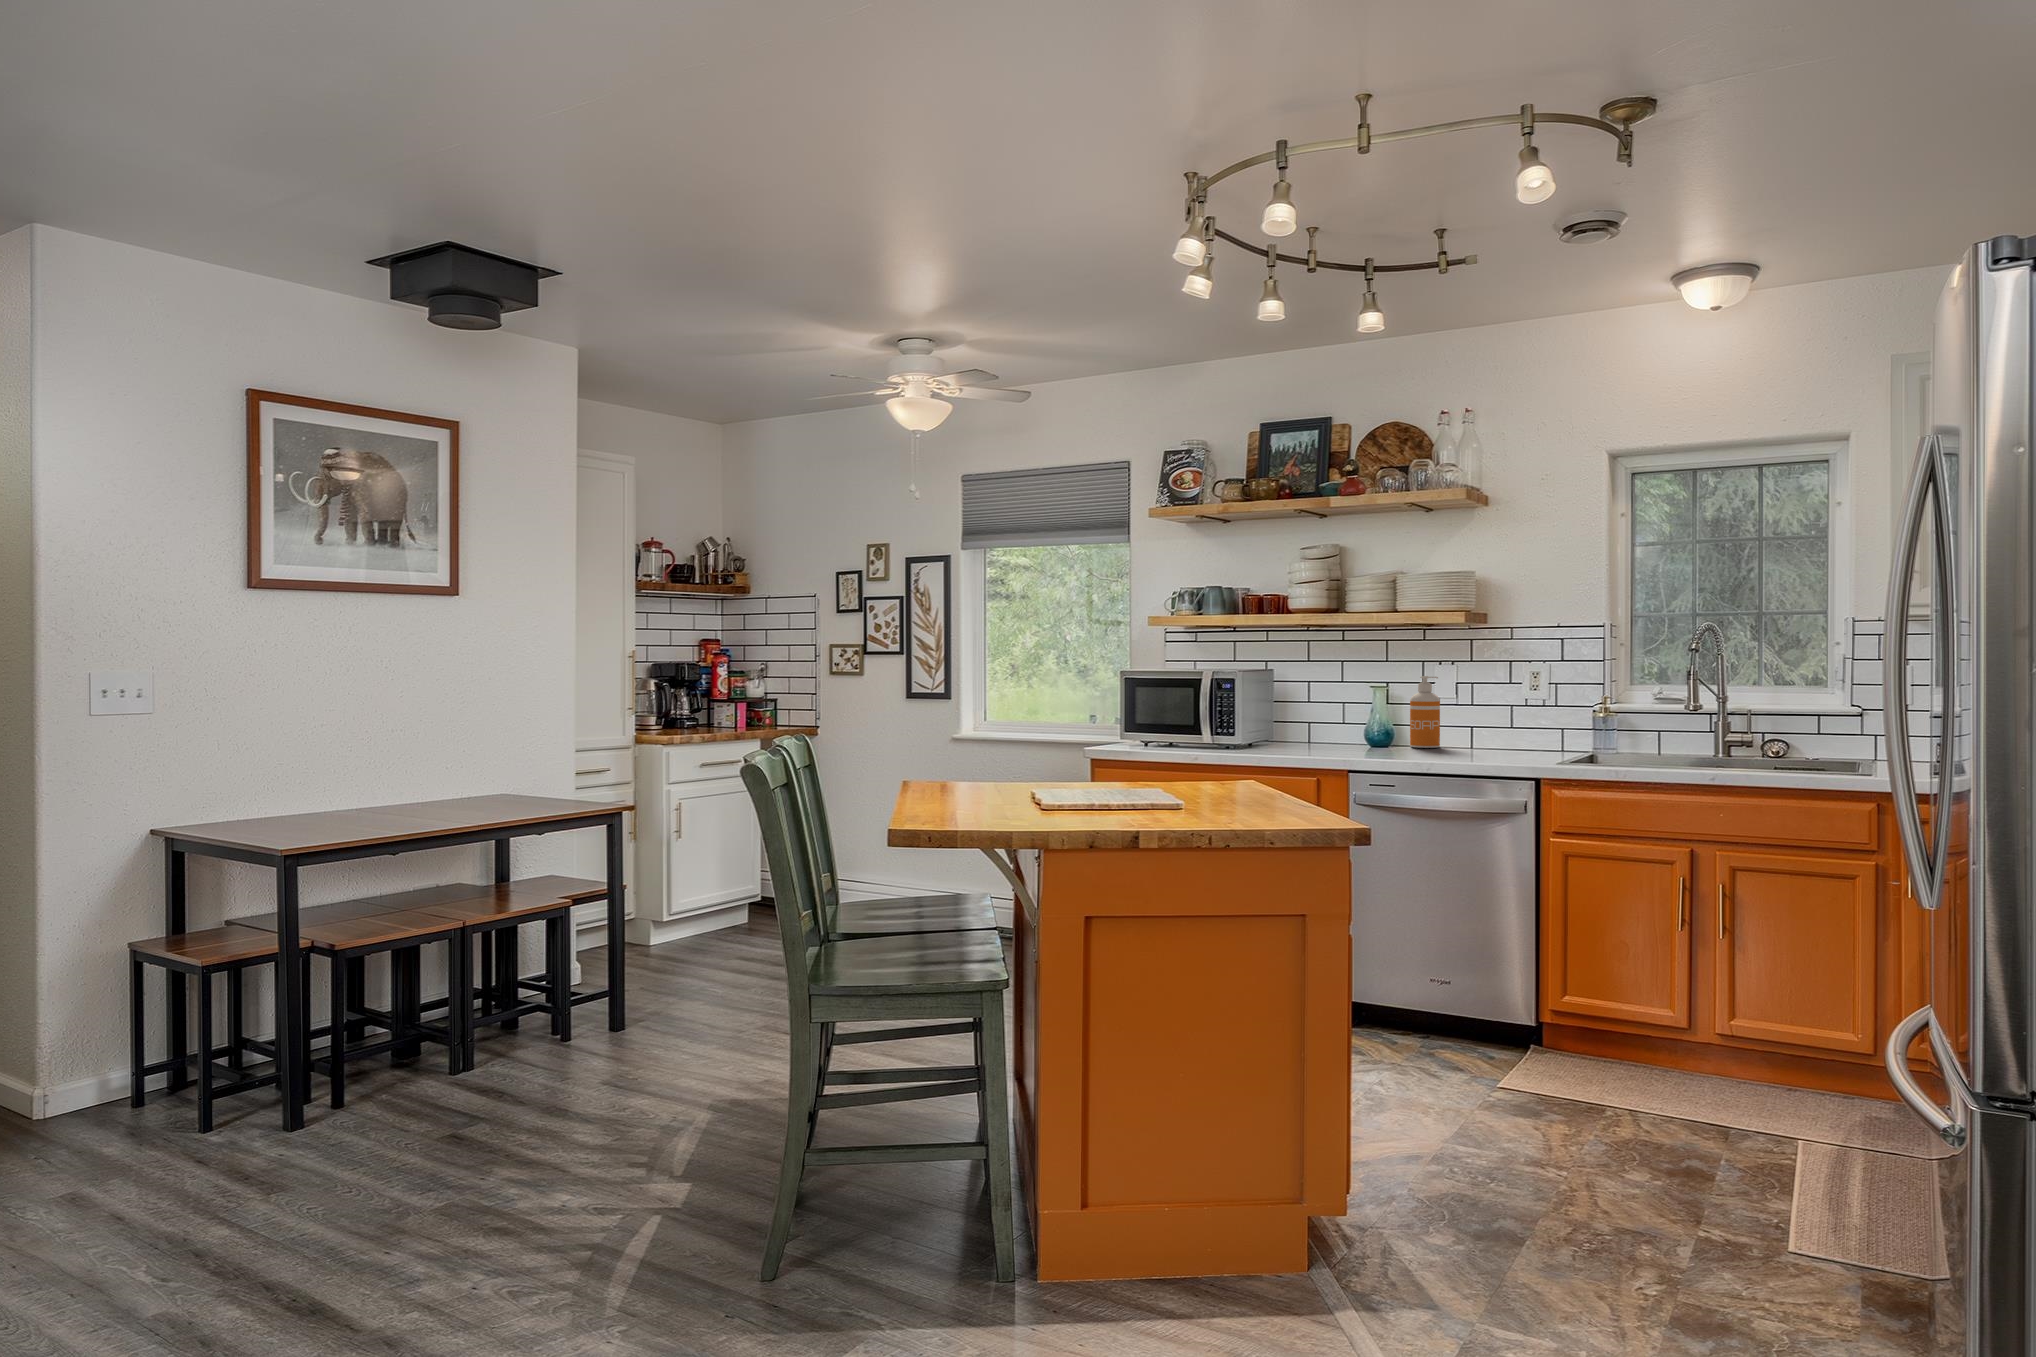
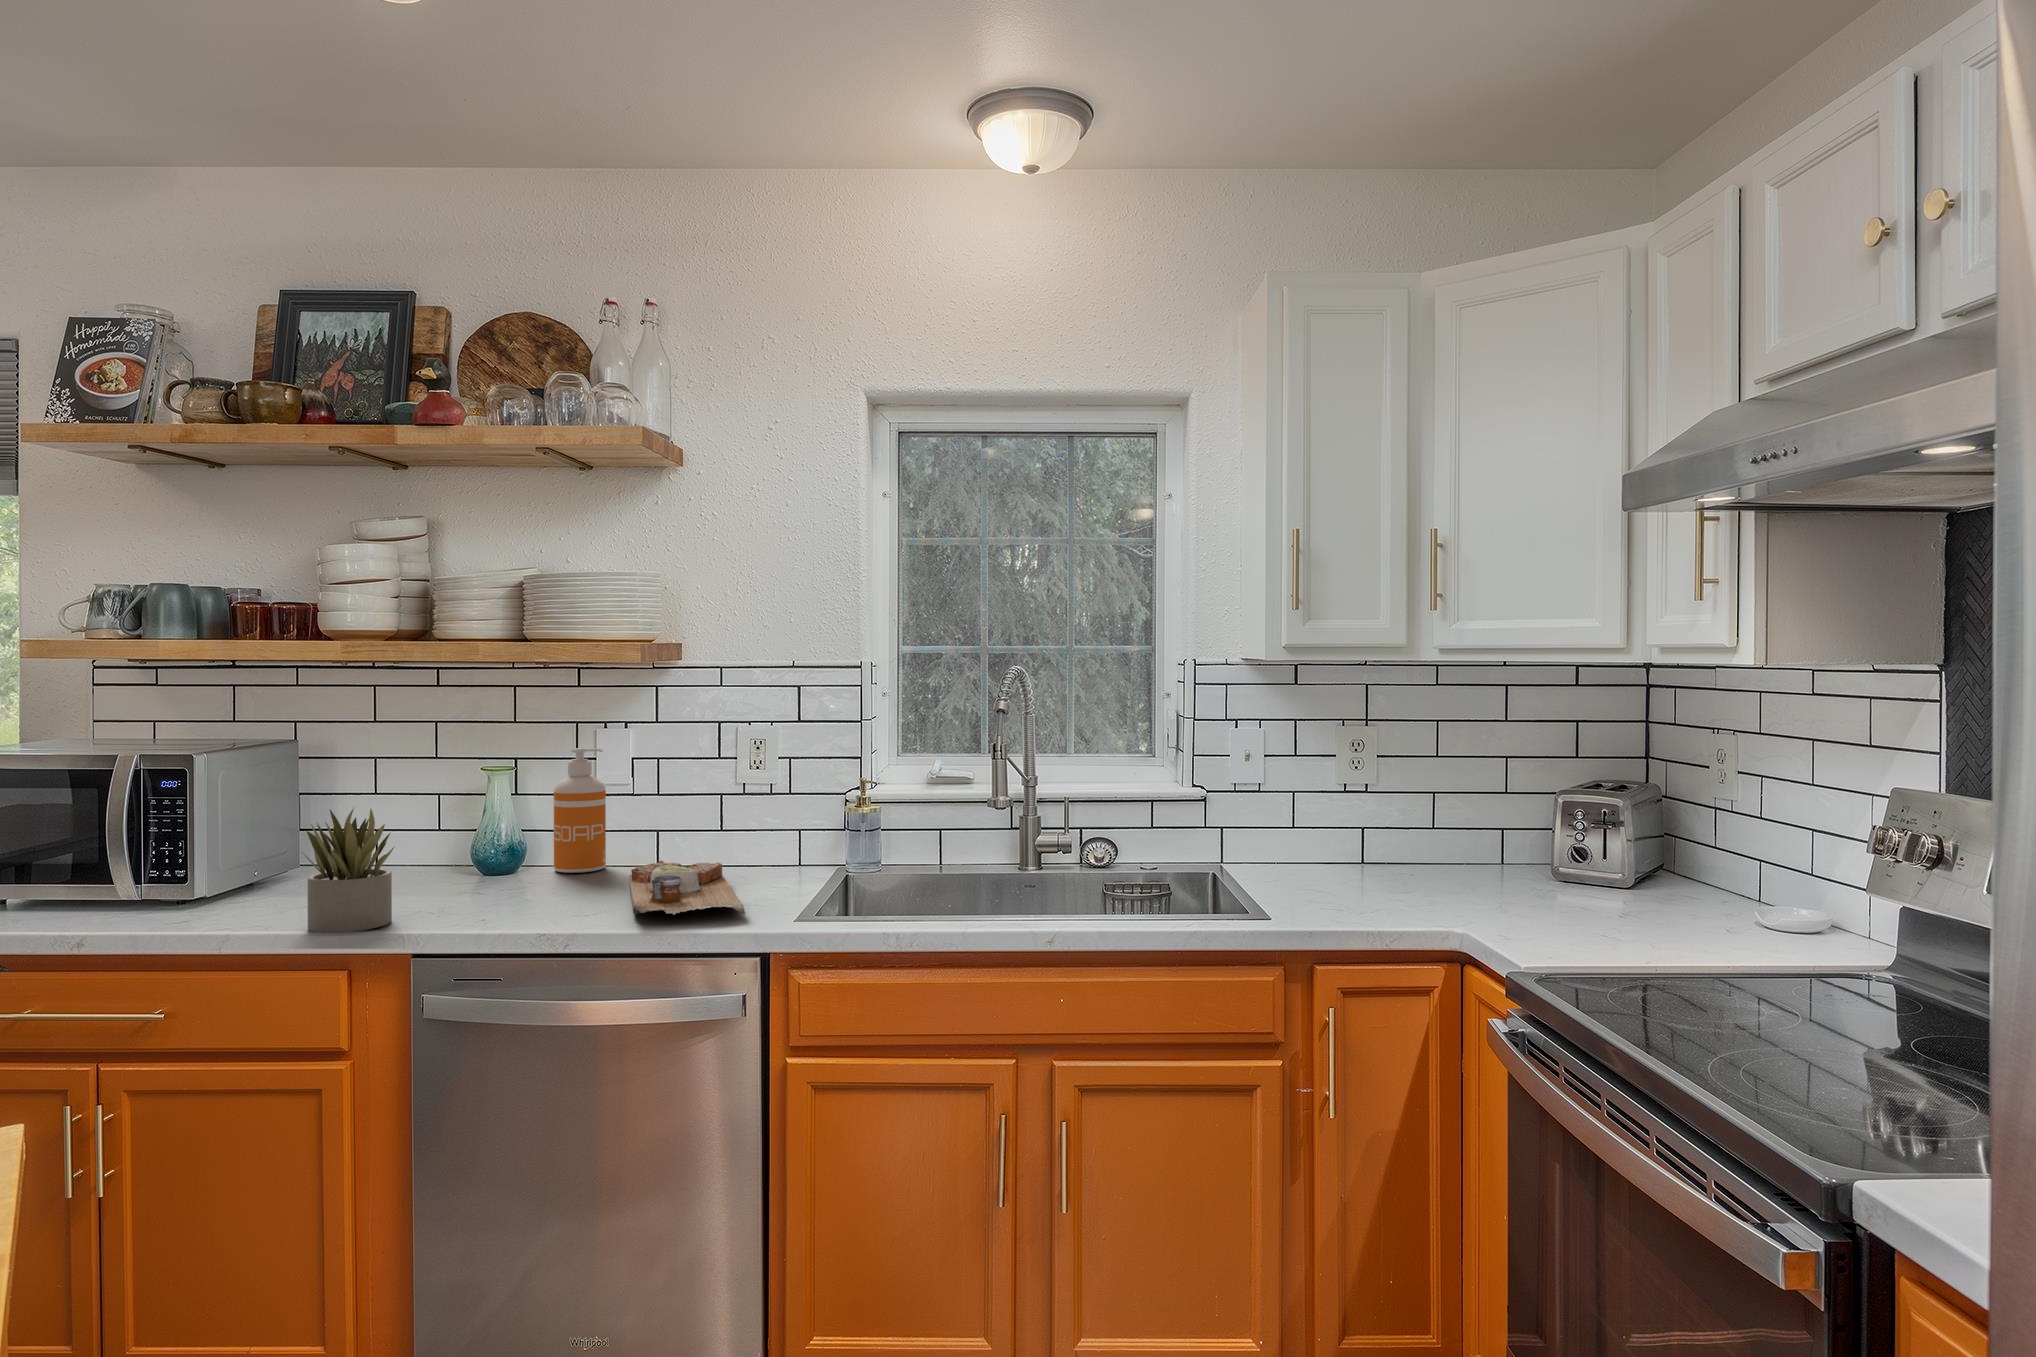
succulent plant: none [1296,699,1338,760] -> present [303,808,394,933]
cutting board: none [1455,739,1526,763] -> present [629,861,745,916]

